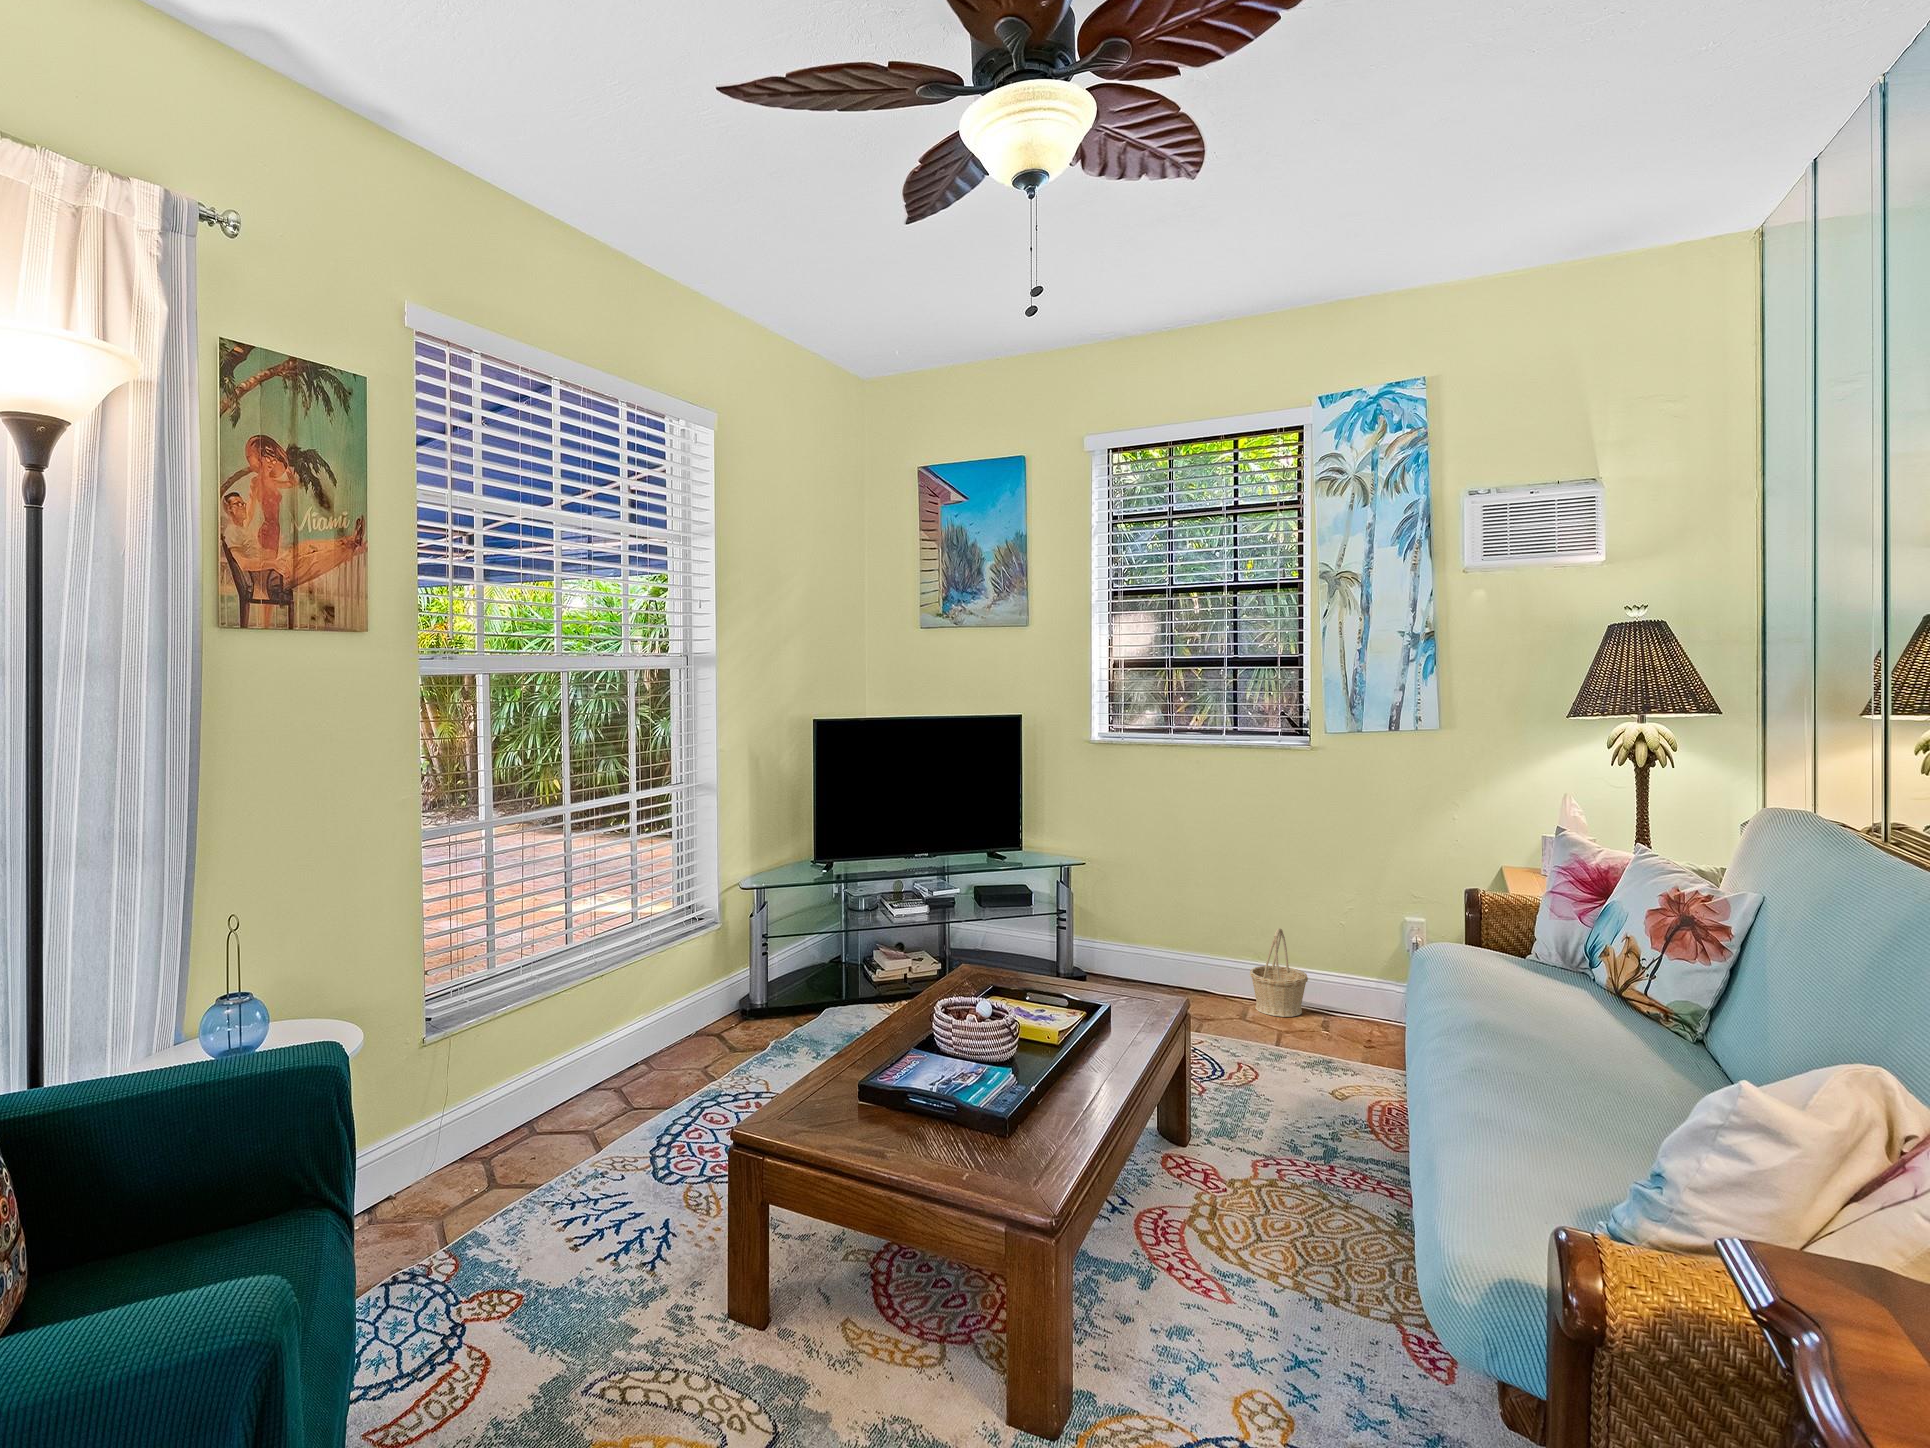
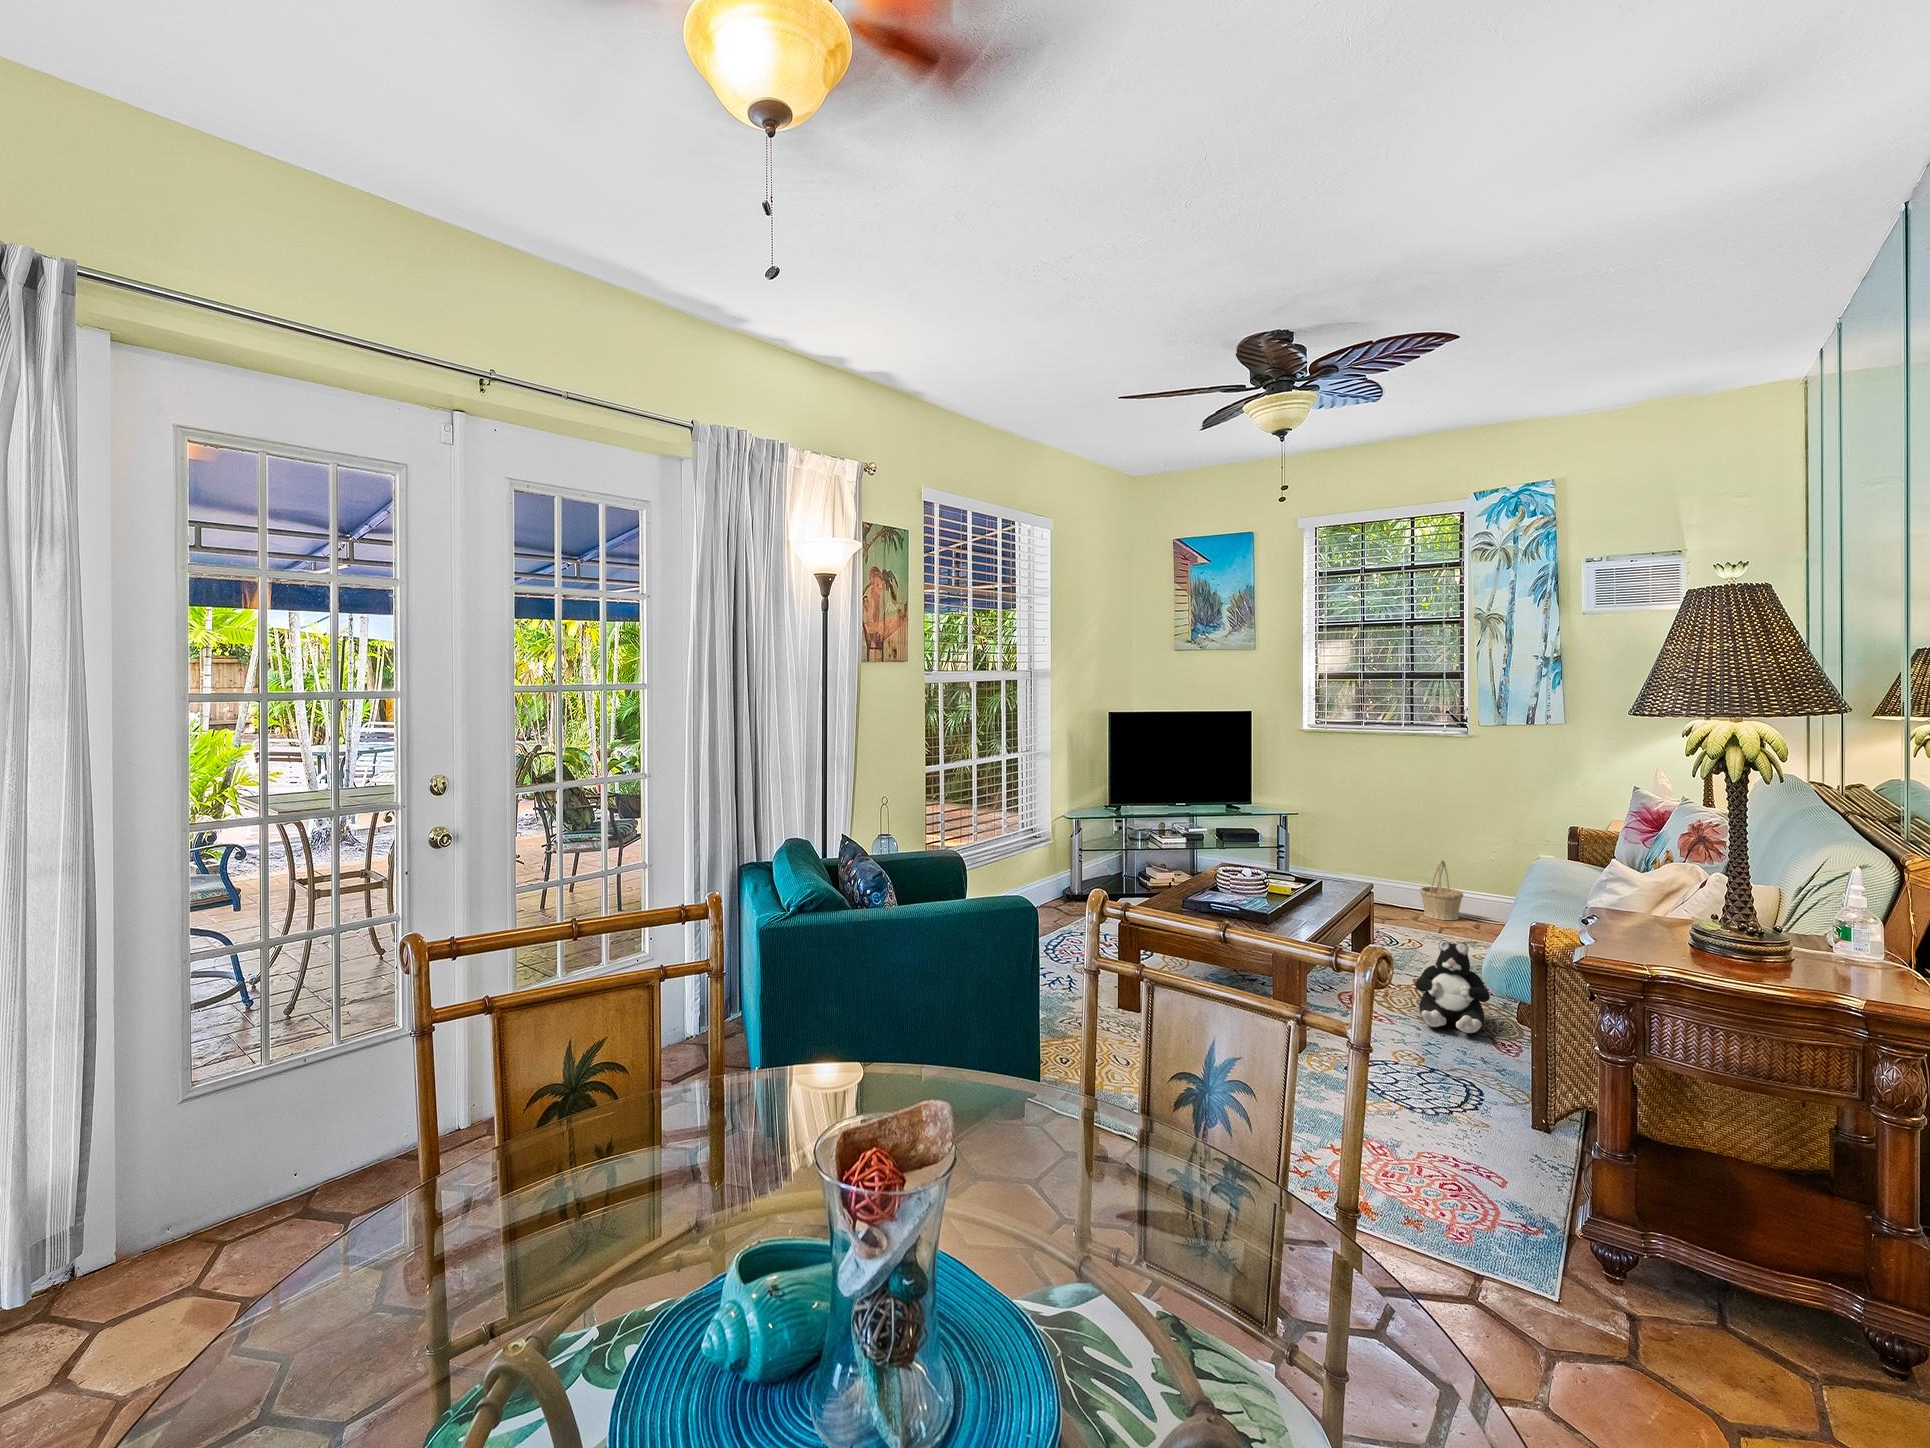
plush toy: none [1249,1104,1367,1280] -> present [1415,940,1490,1033]

